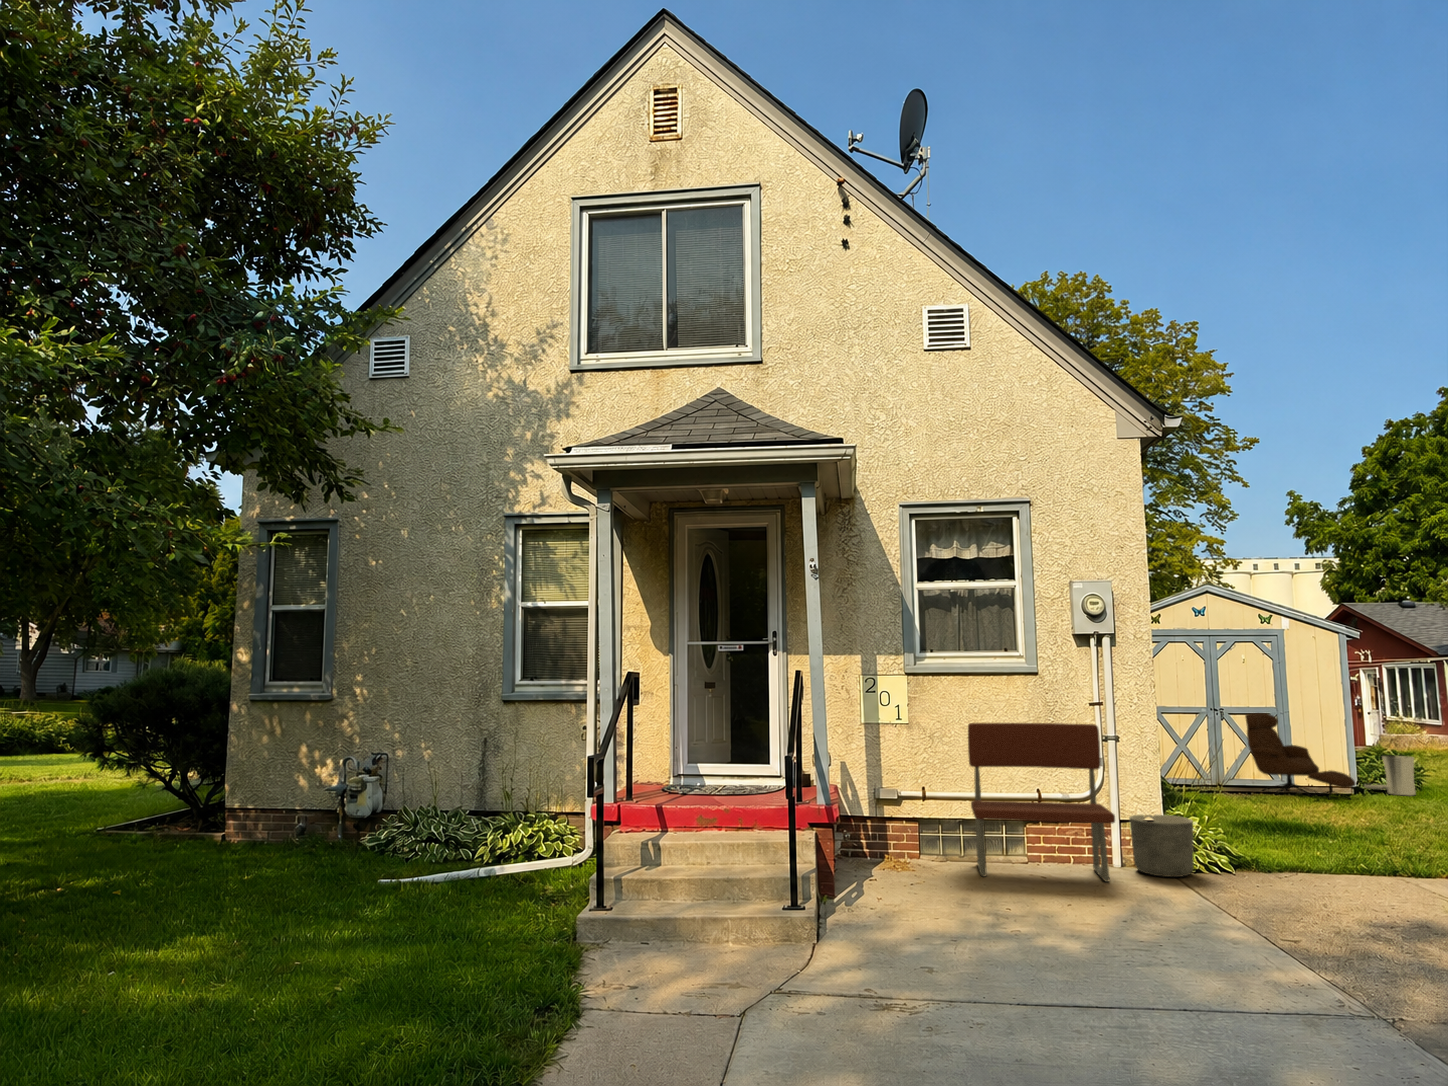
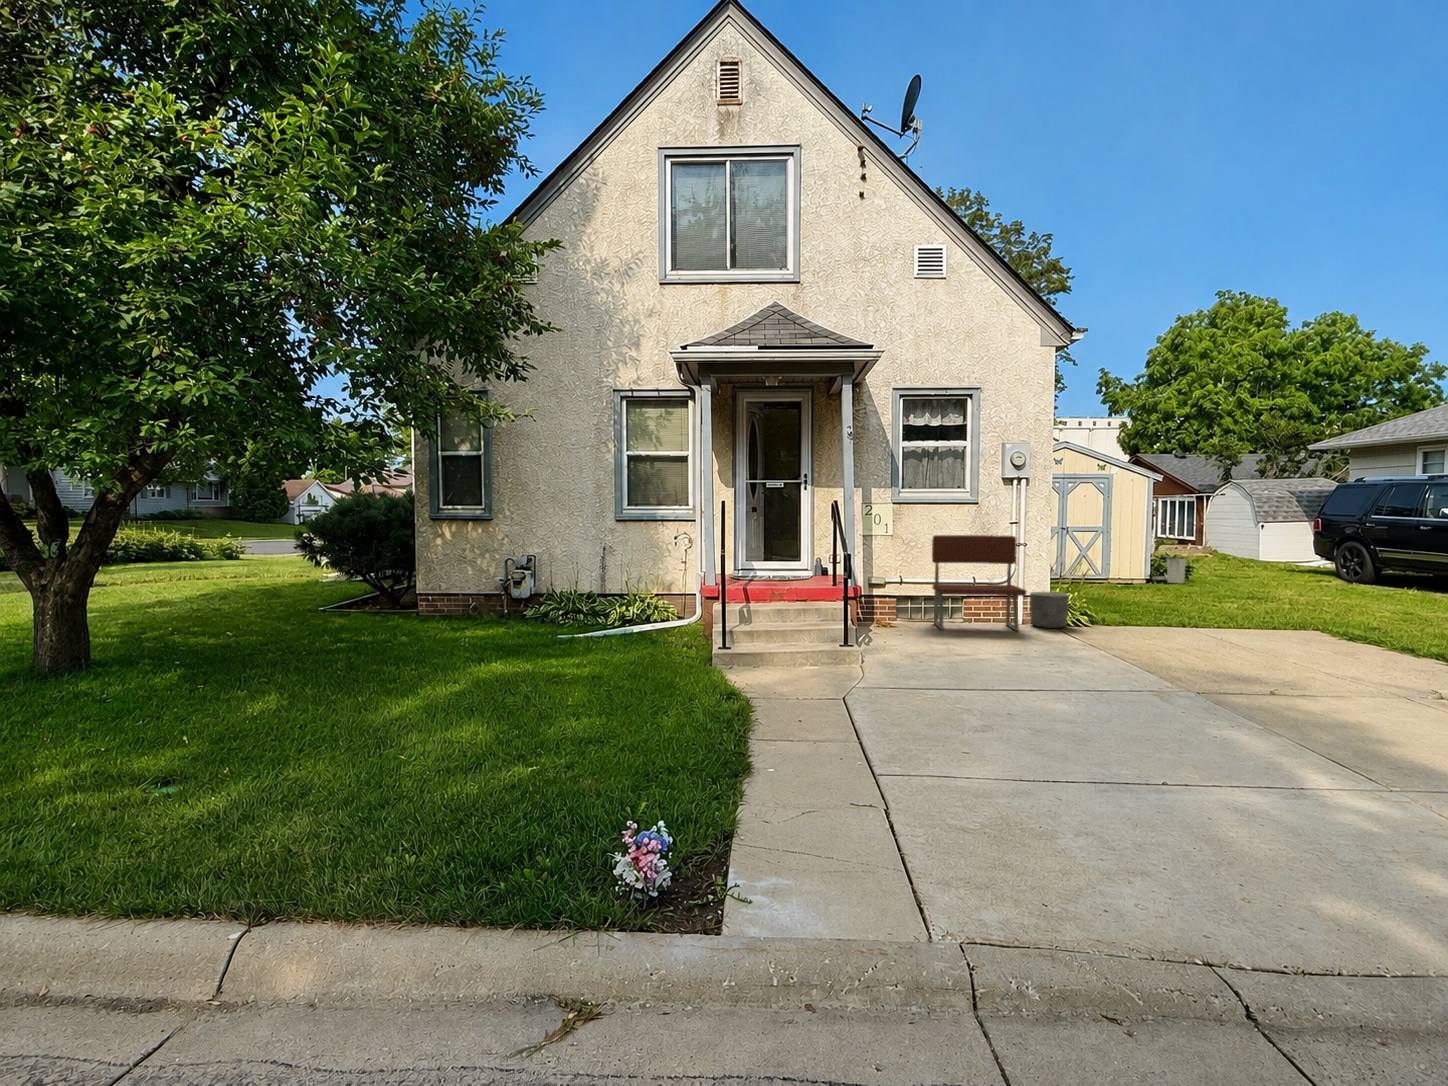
lounge chair: present [1245,713,1355,799] -> none [1083,531,1149,586]

